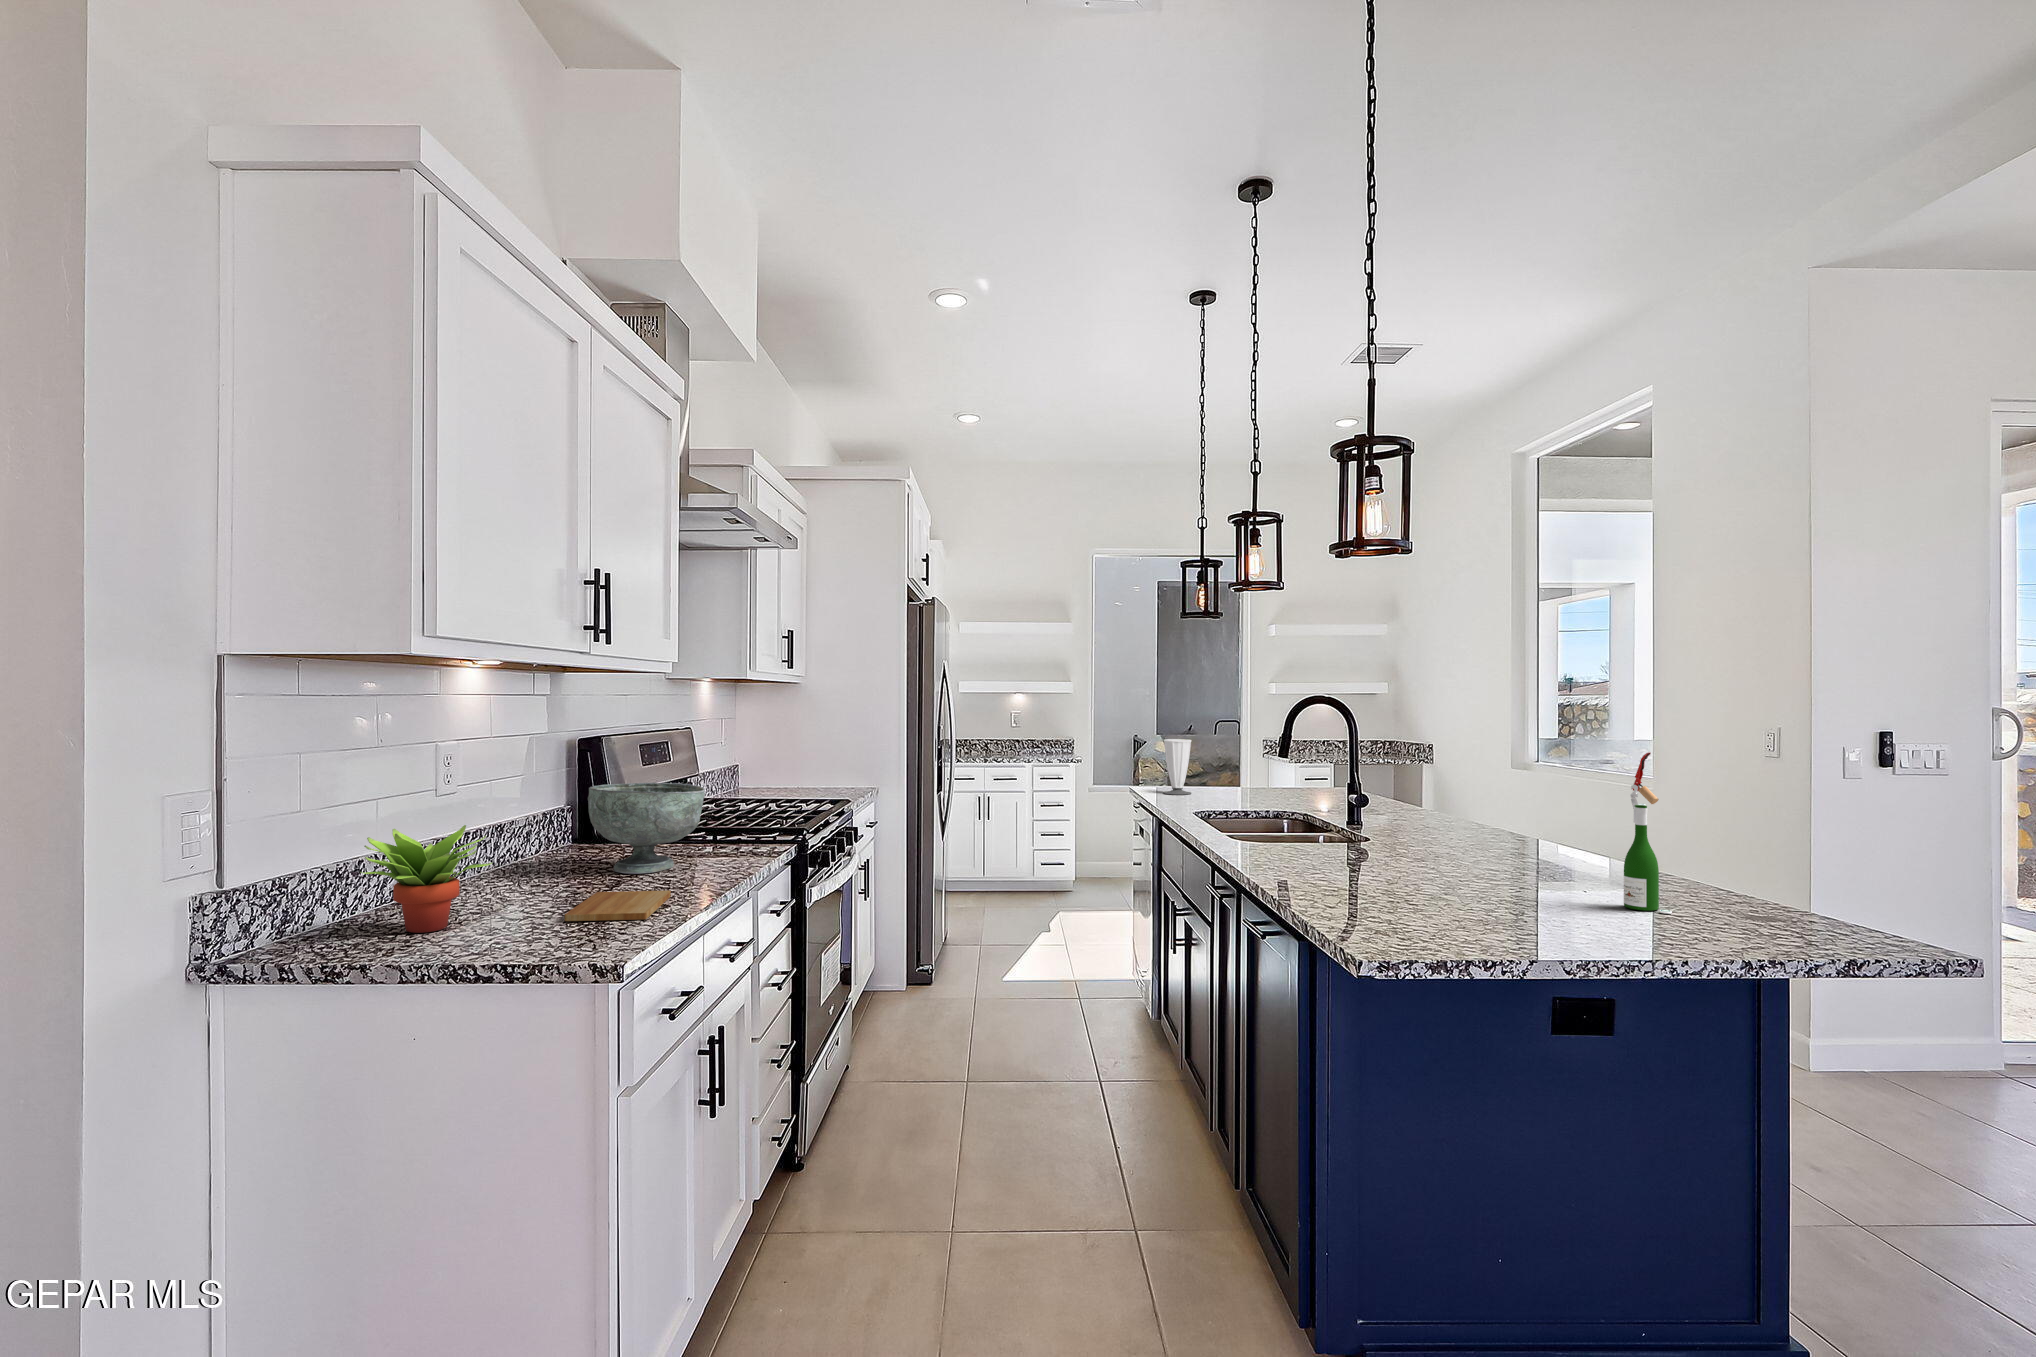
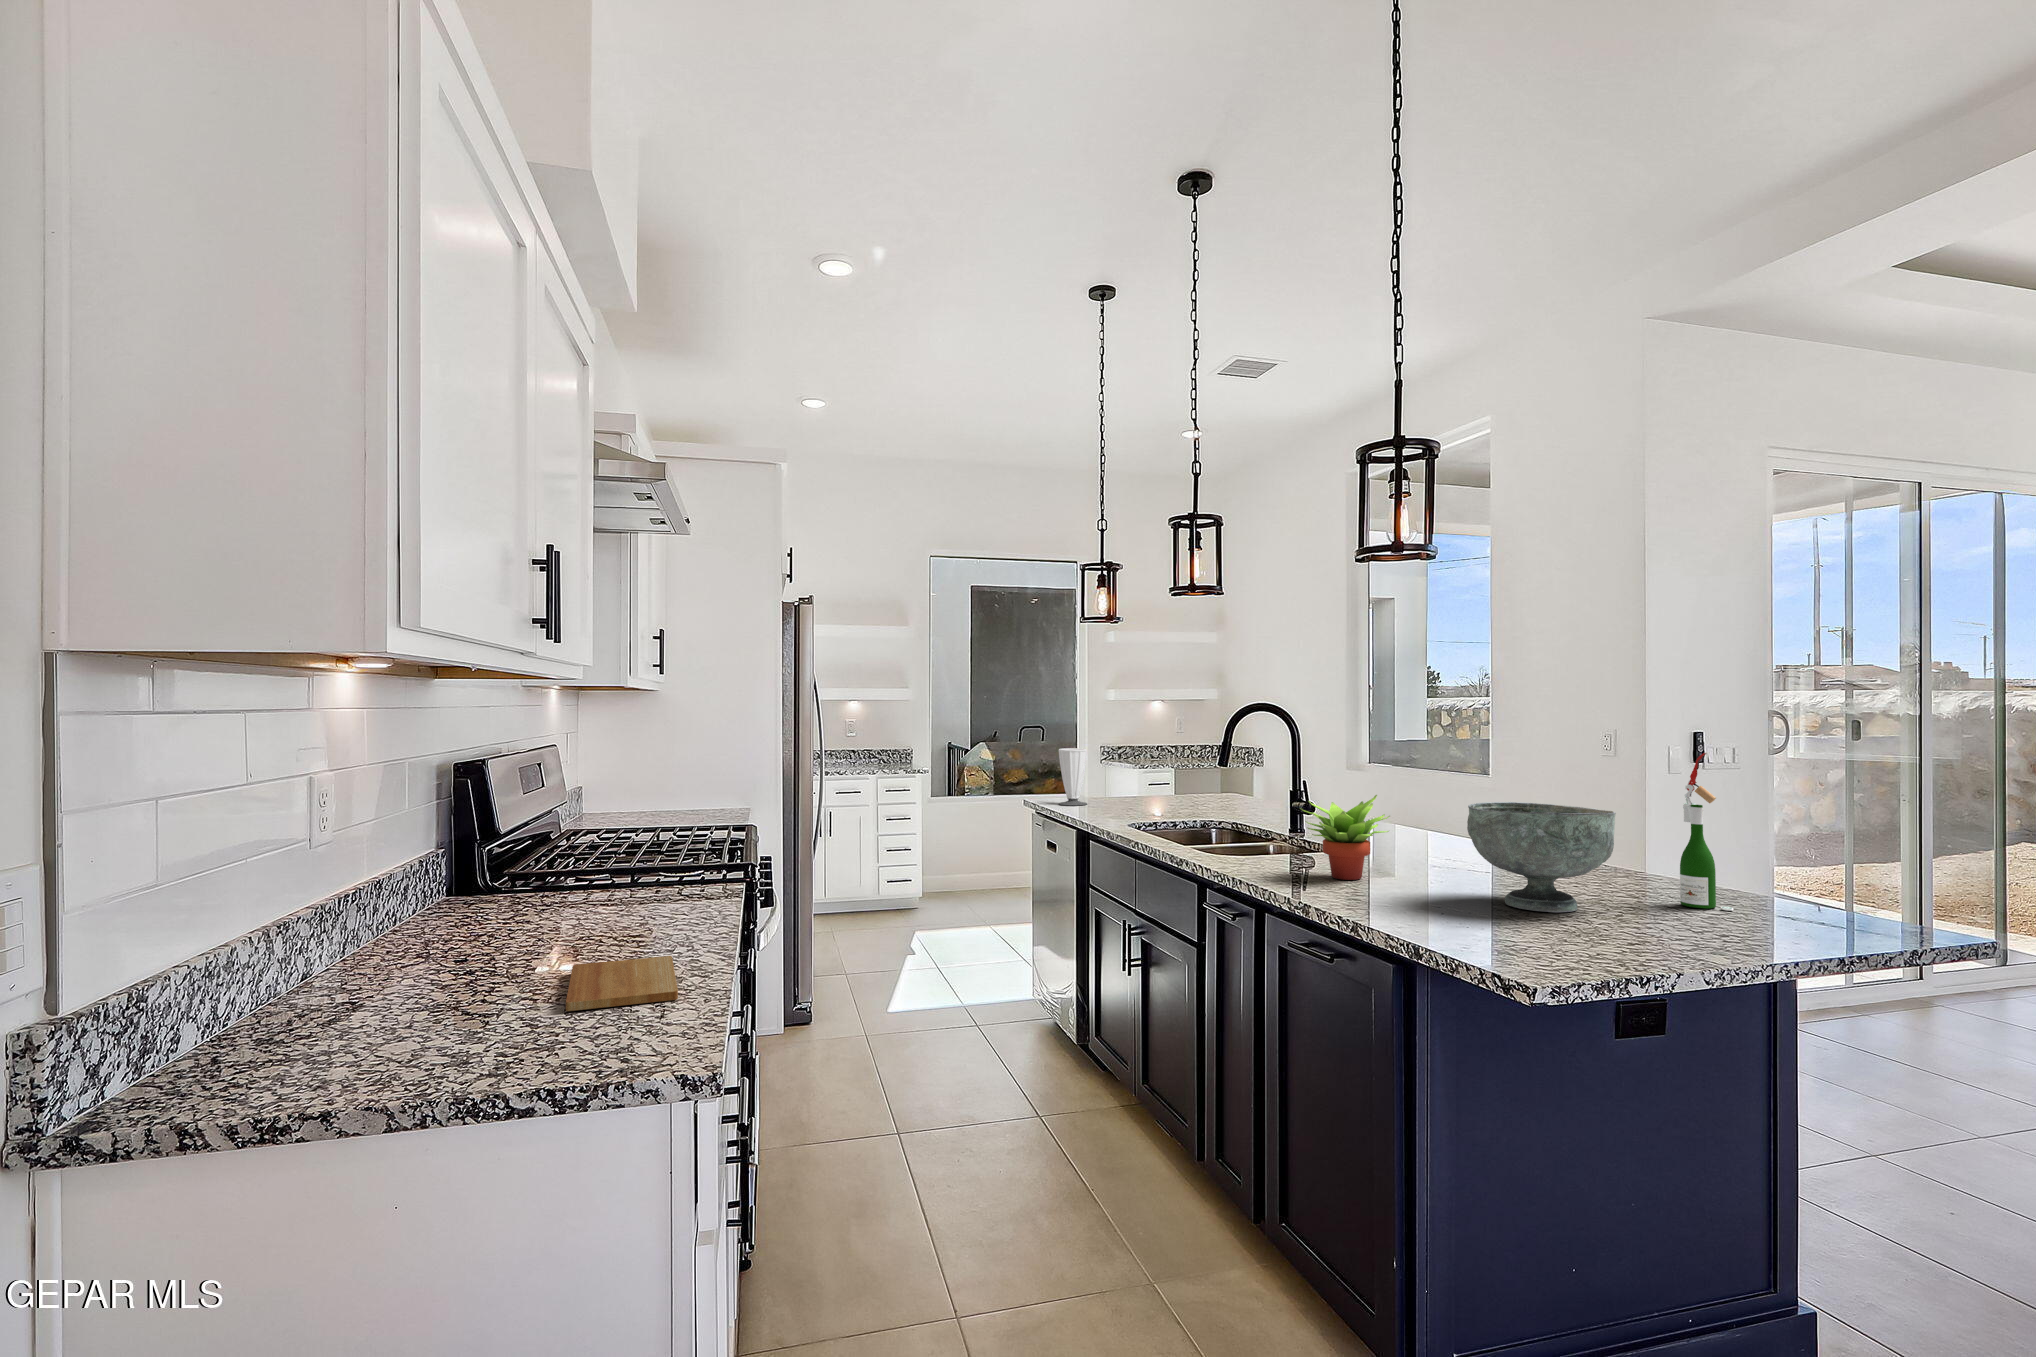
decorative bowl: present [588,783,705,874] -> present [1467,802,1616,912]
succulent plant: present [360,825,492,933] -> present [1300,795,1390,880]

